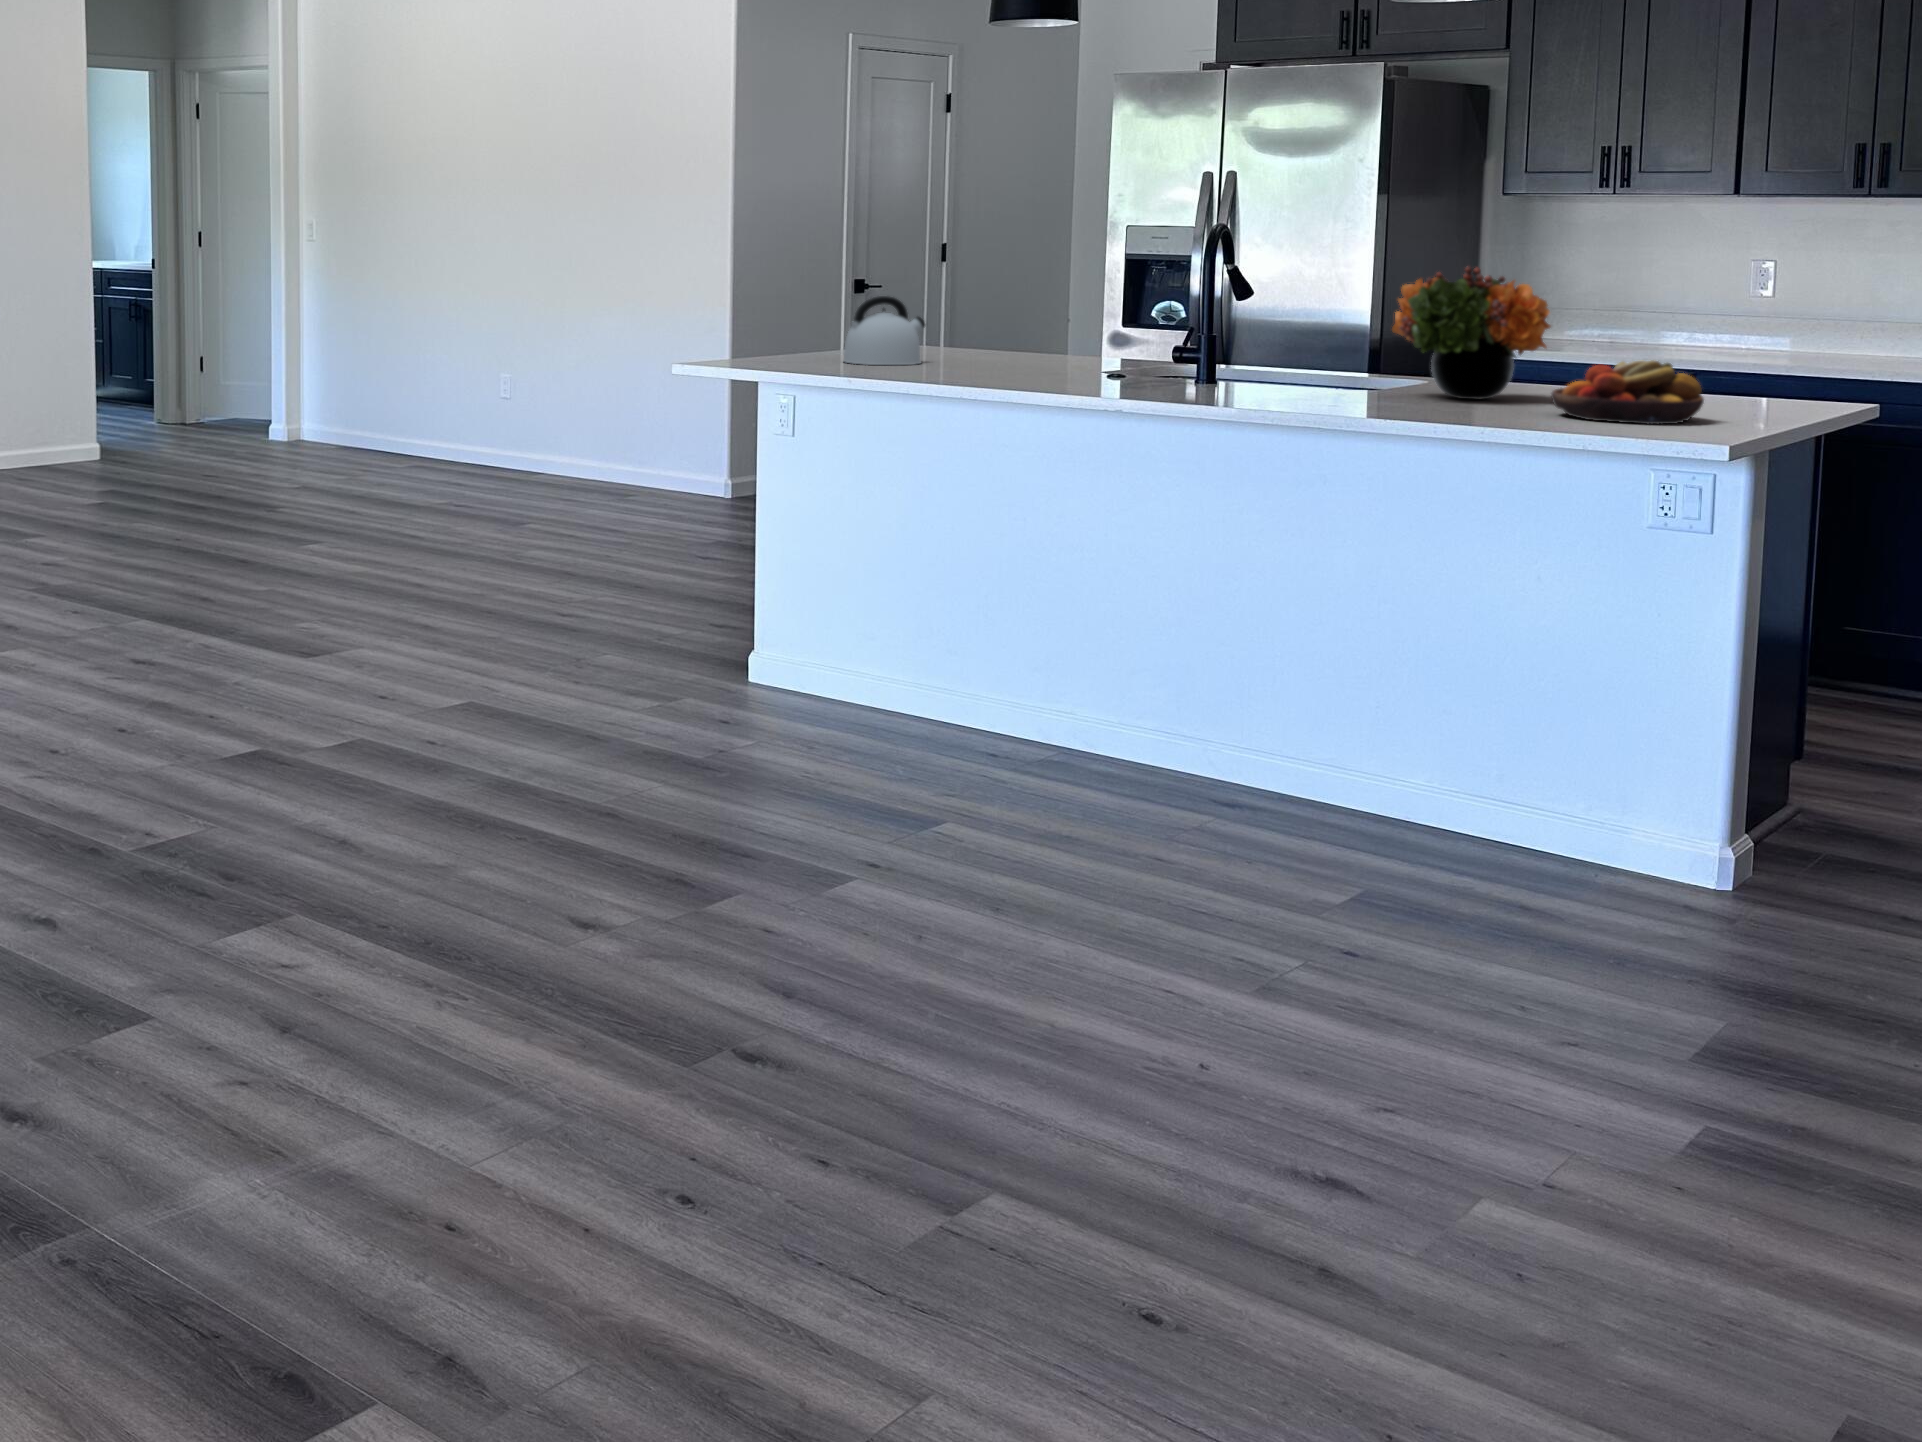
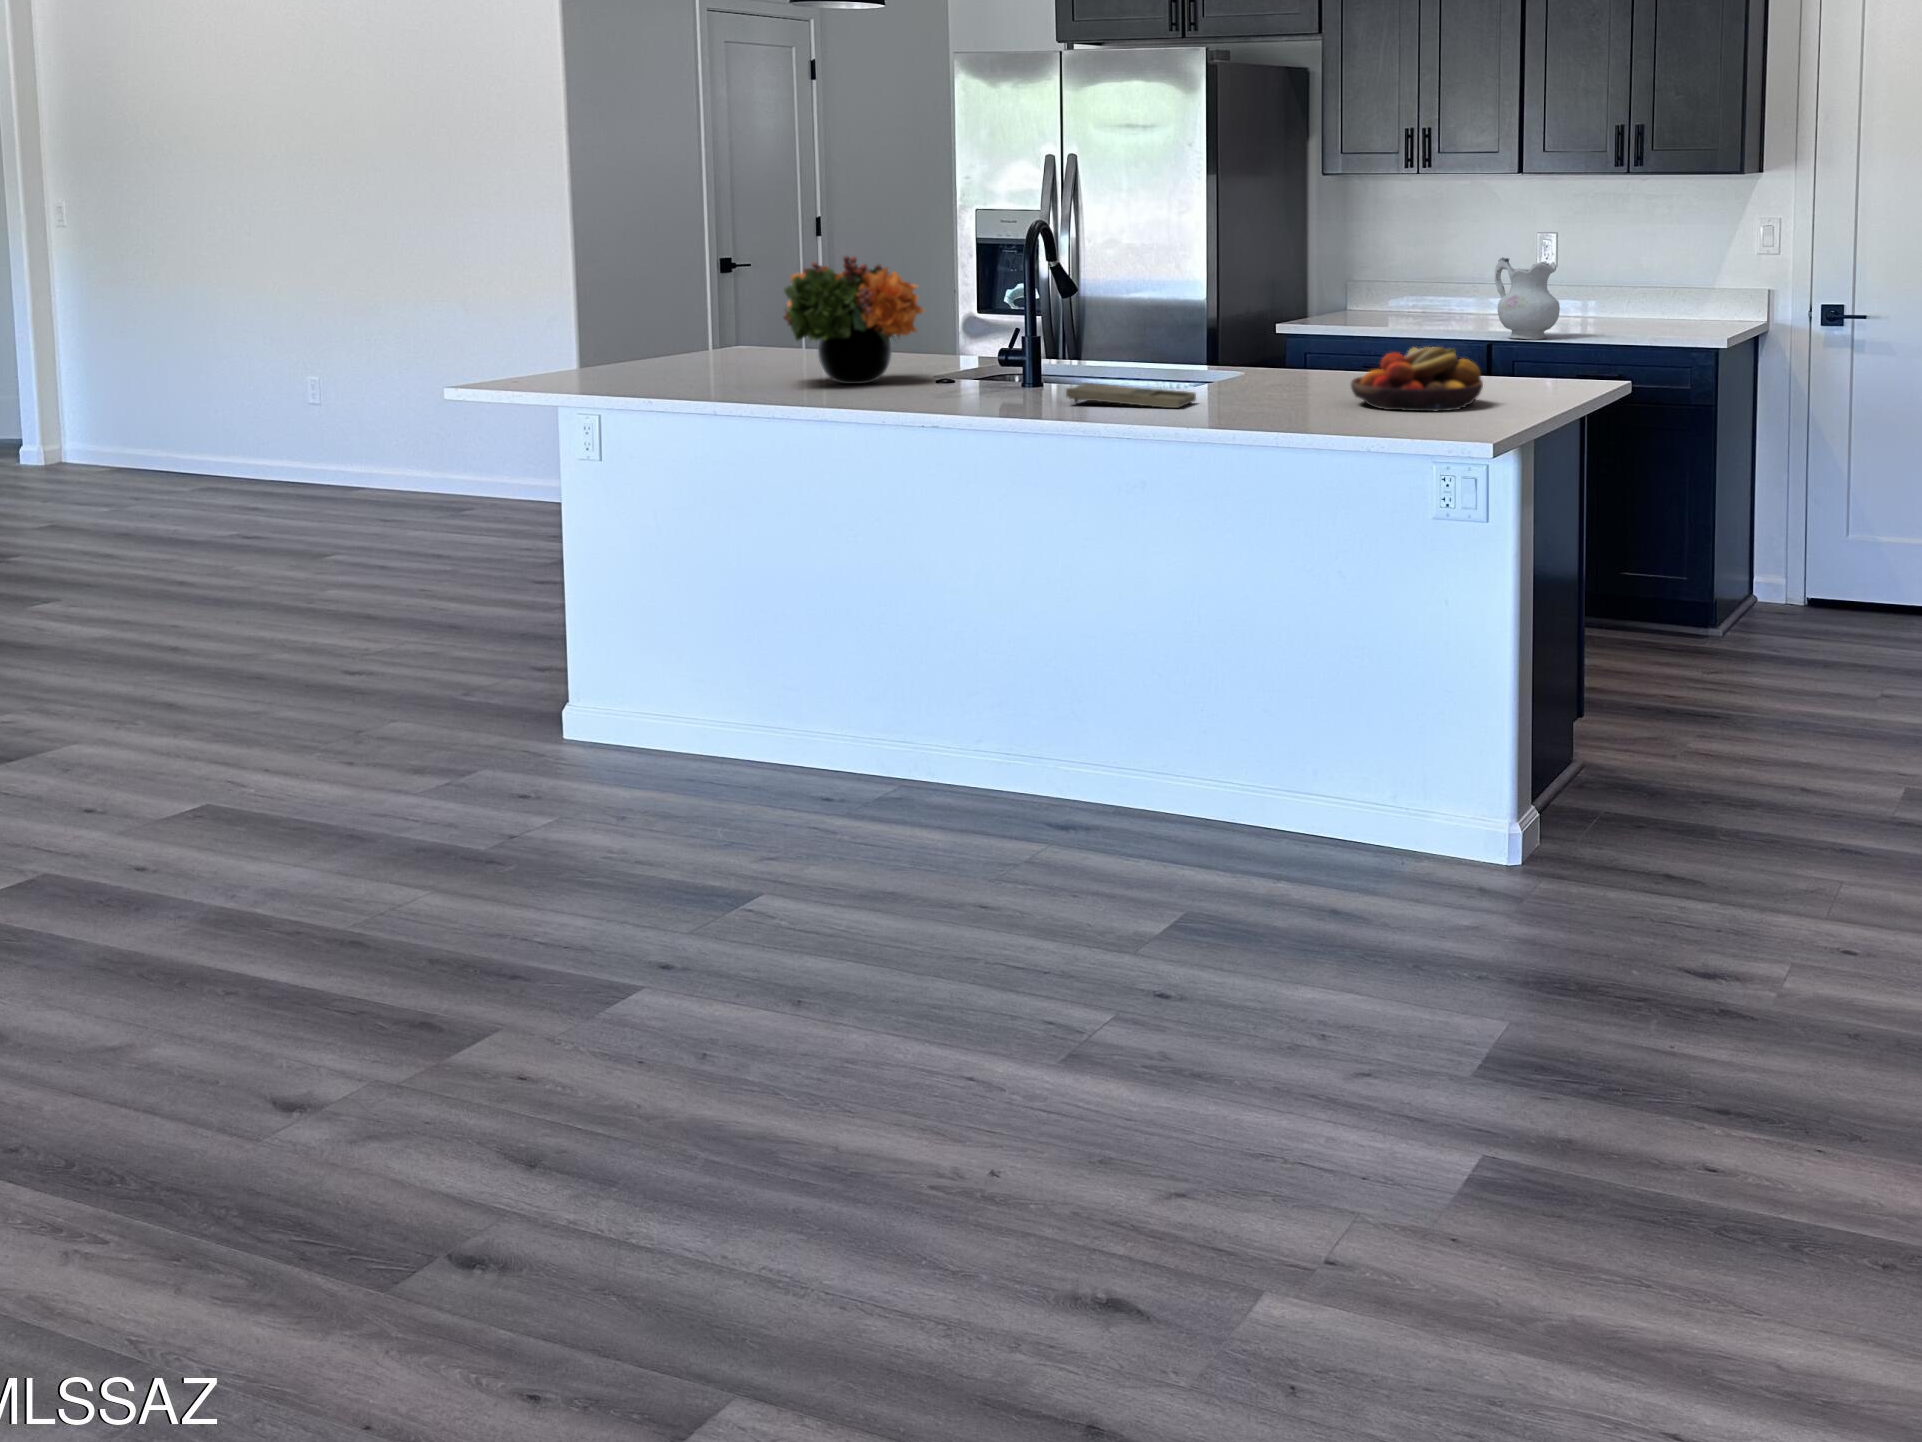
flower arrangement: present [1392,267,1550,400] -> present [783,256,924,384]
ceramic pitcher: none [1699,283,1778,372] -> present [1495,258,1560,340]
kettle: present [844,296,925,365] -> none [660,295,753,371]
tray: none [1247,383,1381,410] -> present [1066,383,1196,408]

